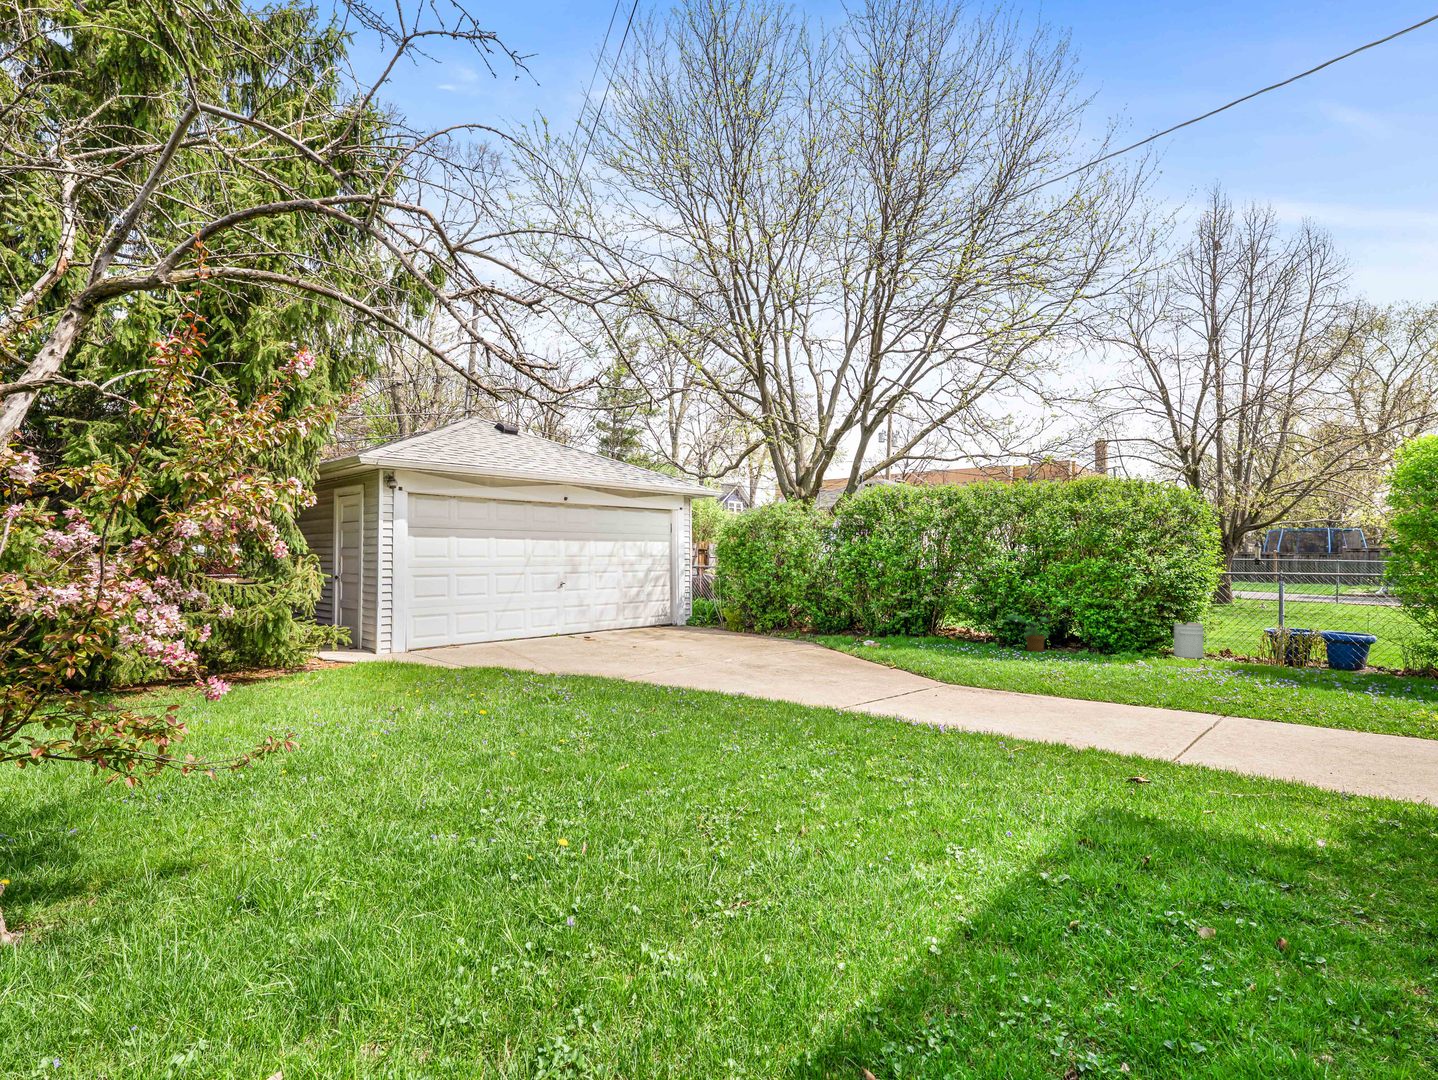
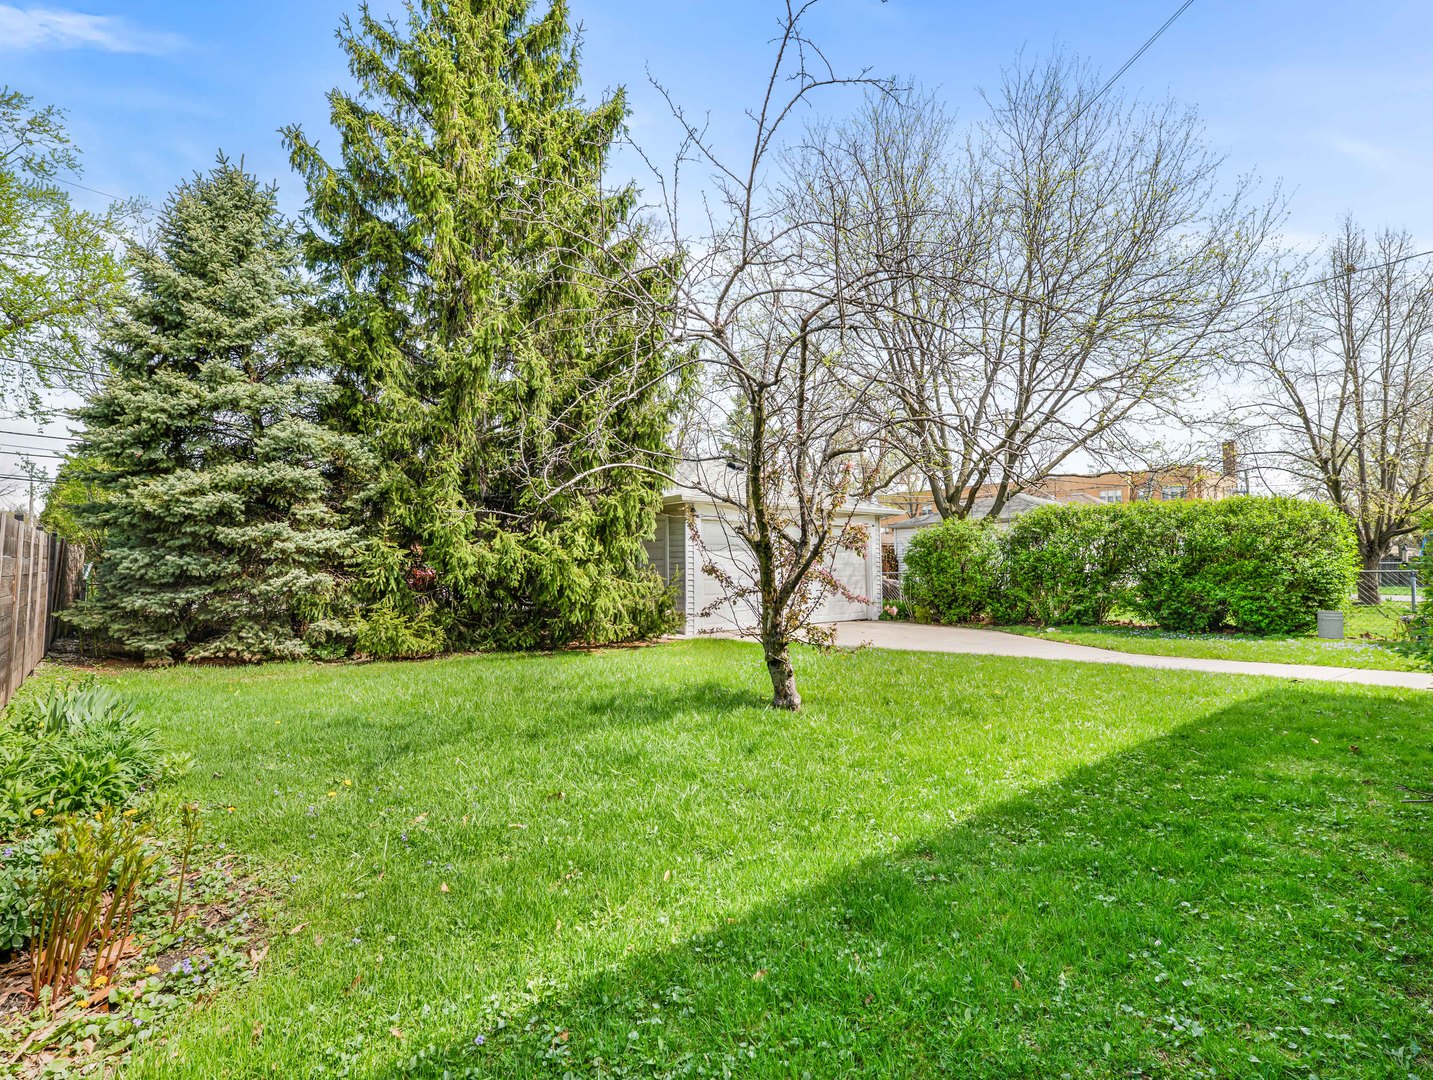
potted plant: present [1006,615,1048,652] -> none [1171,606,1208,635]

